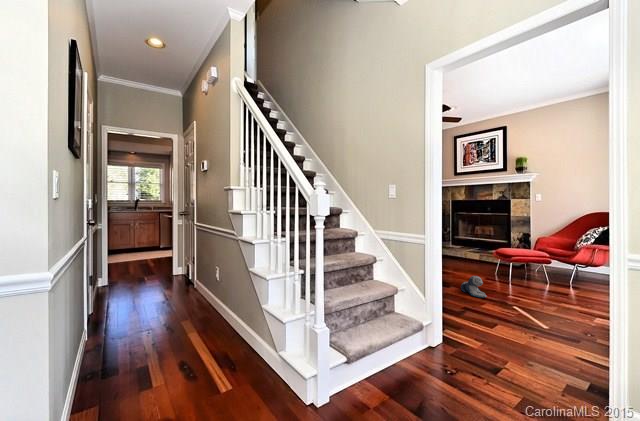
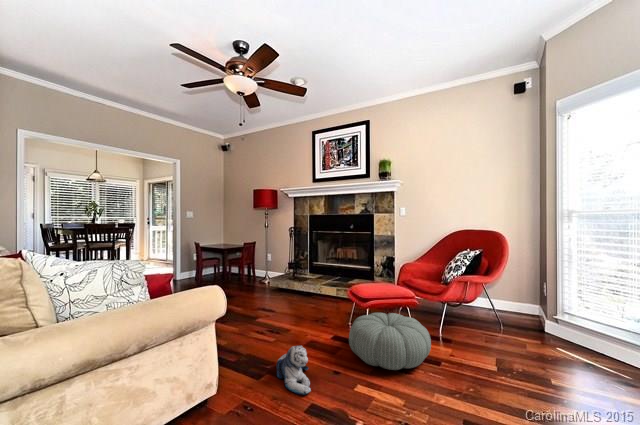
pouf: none [503,265,563,295] -> present [349,313,431,370]

